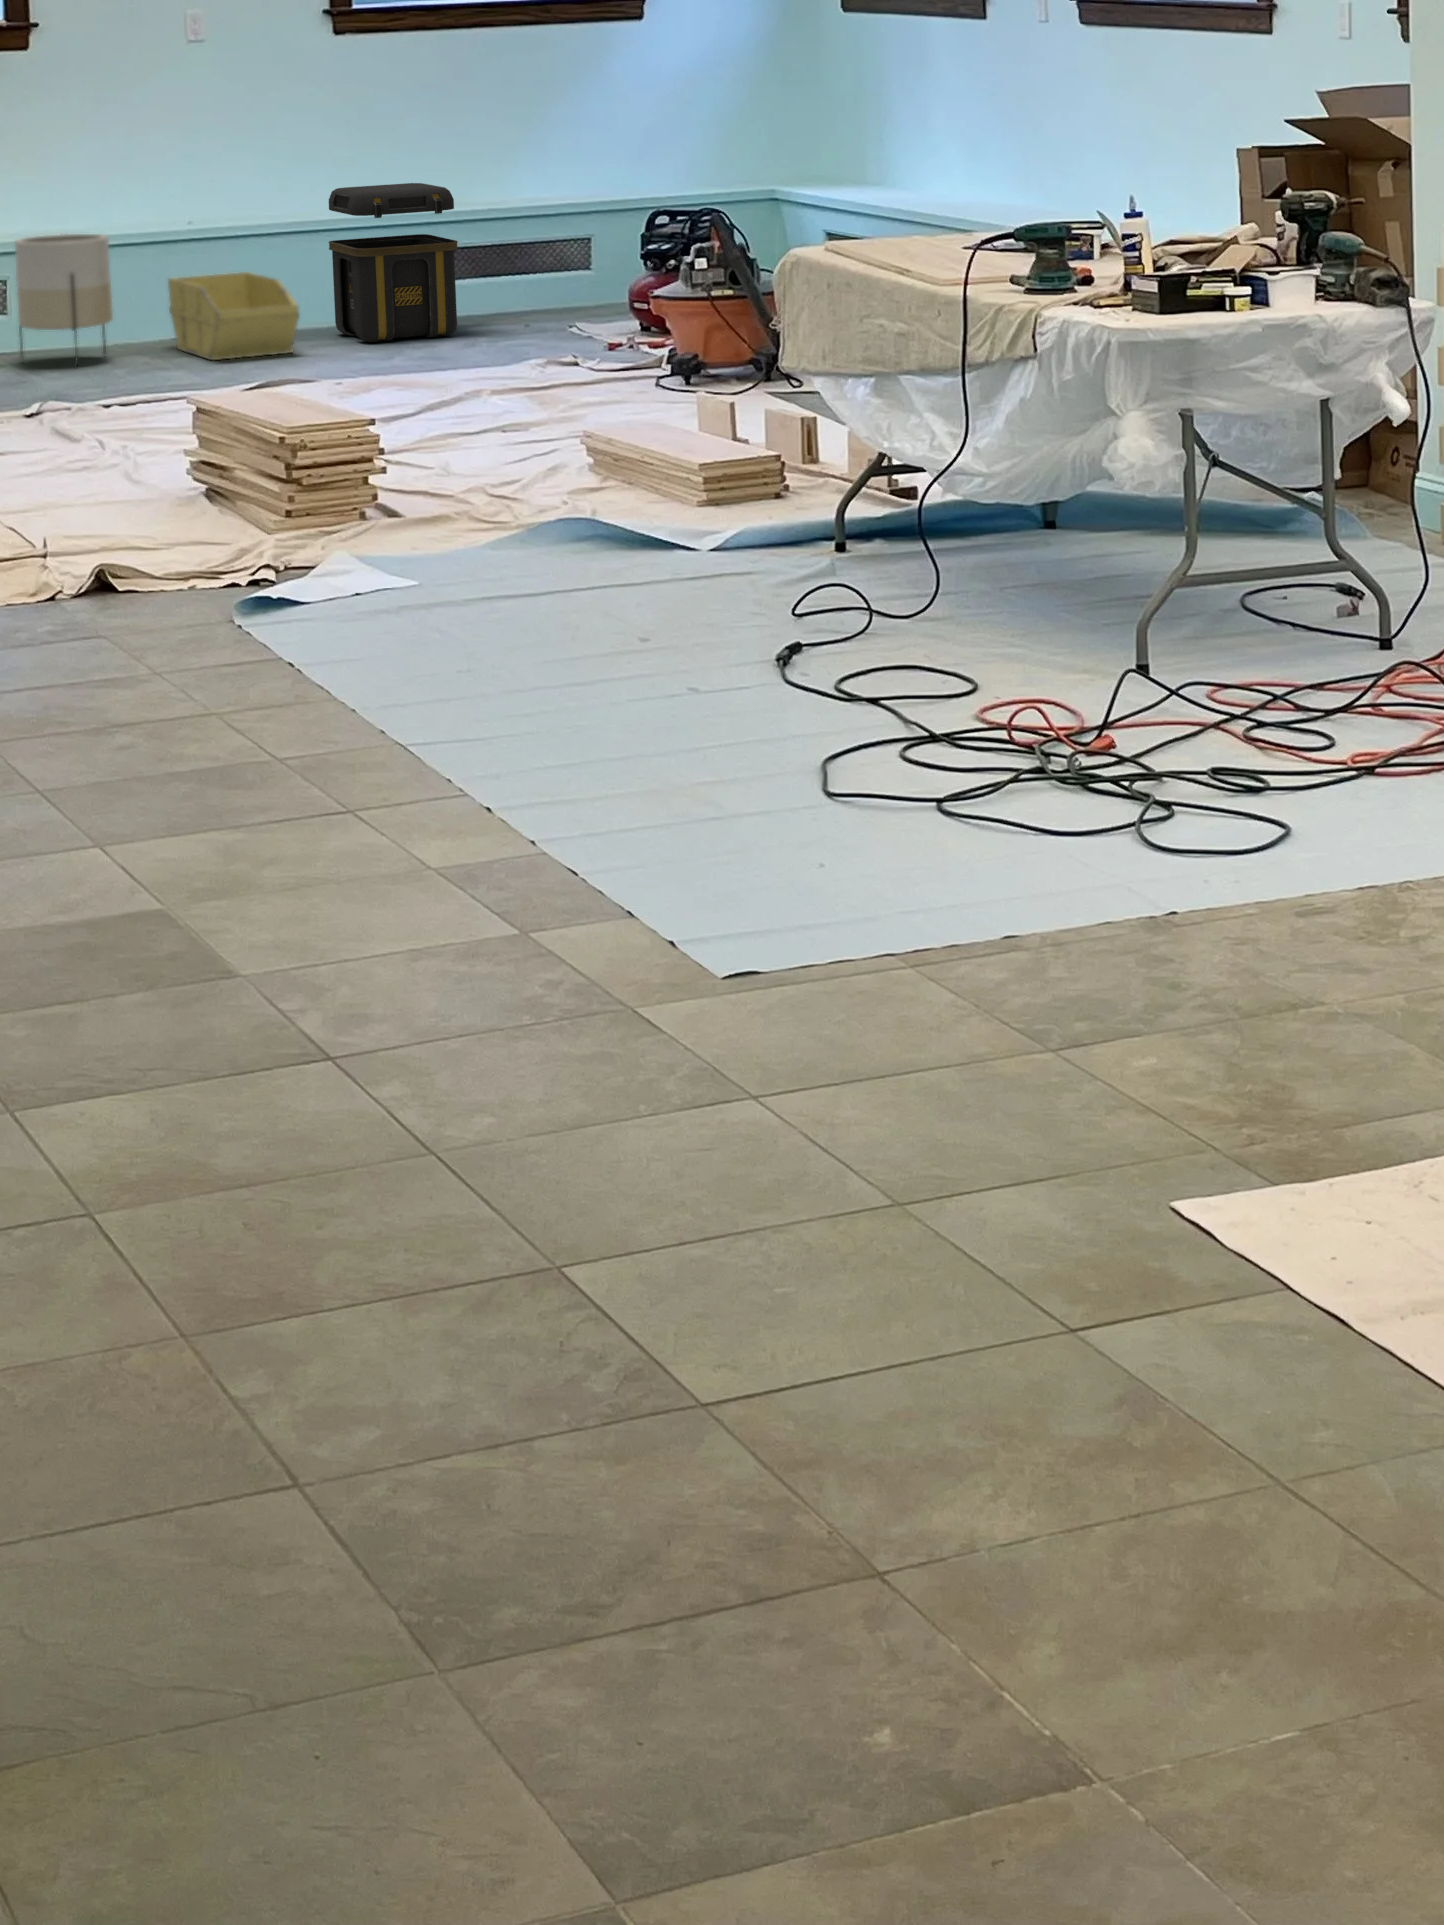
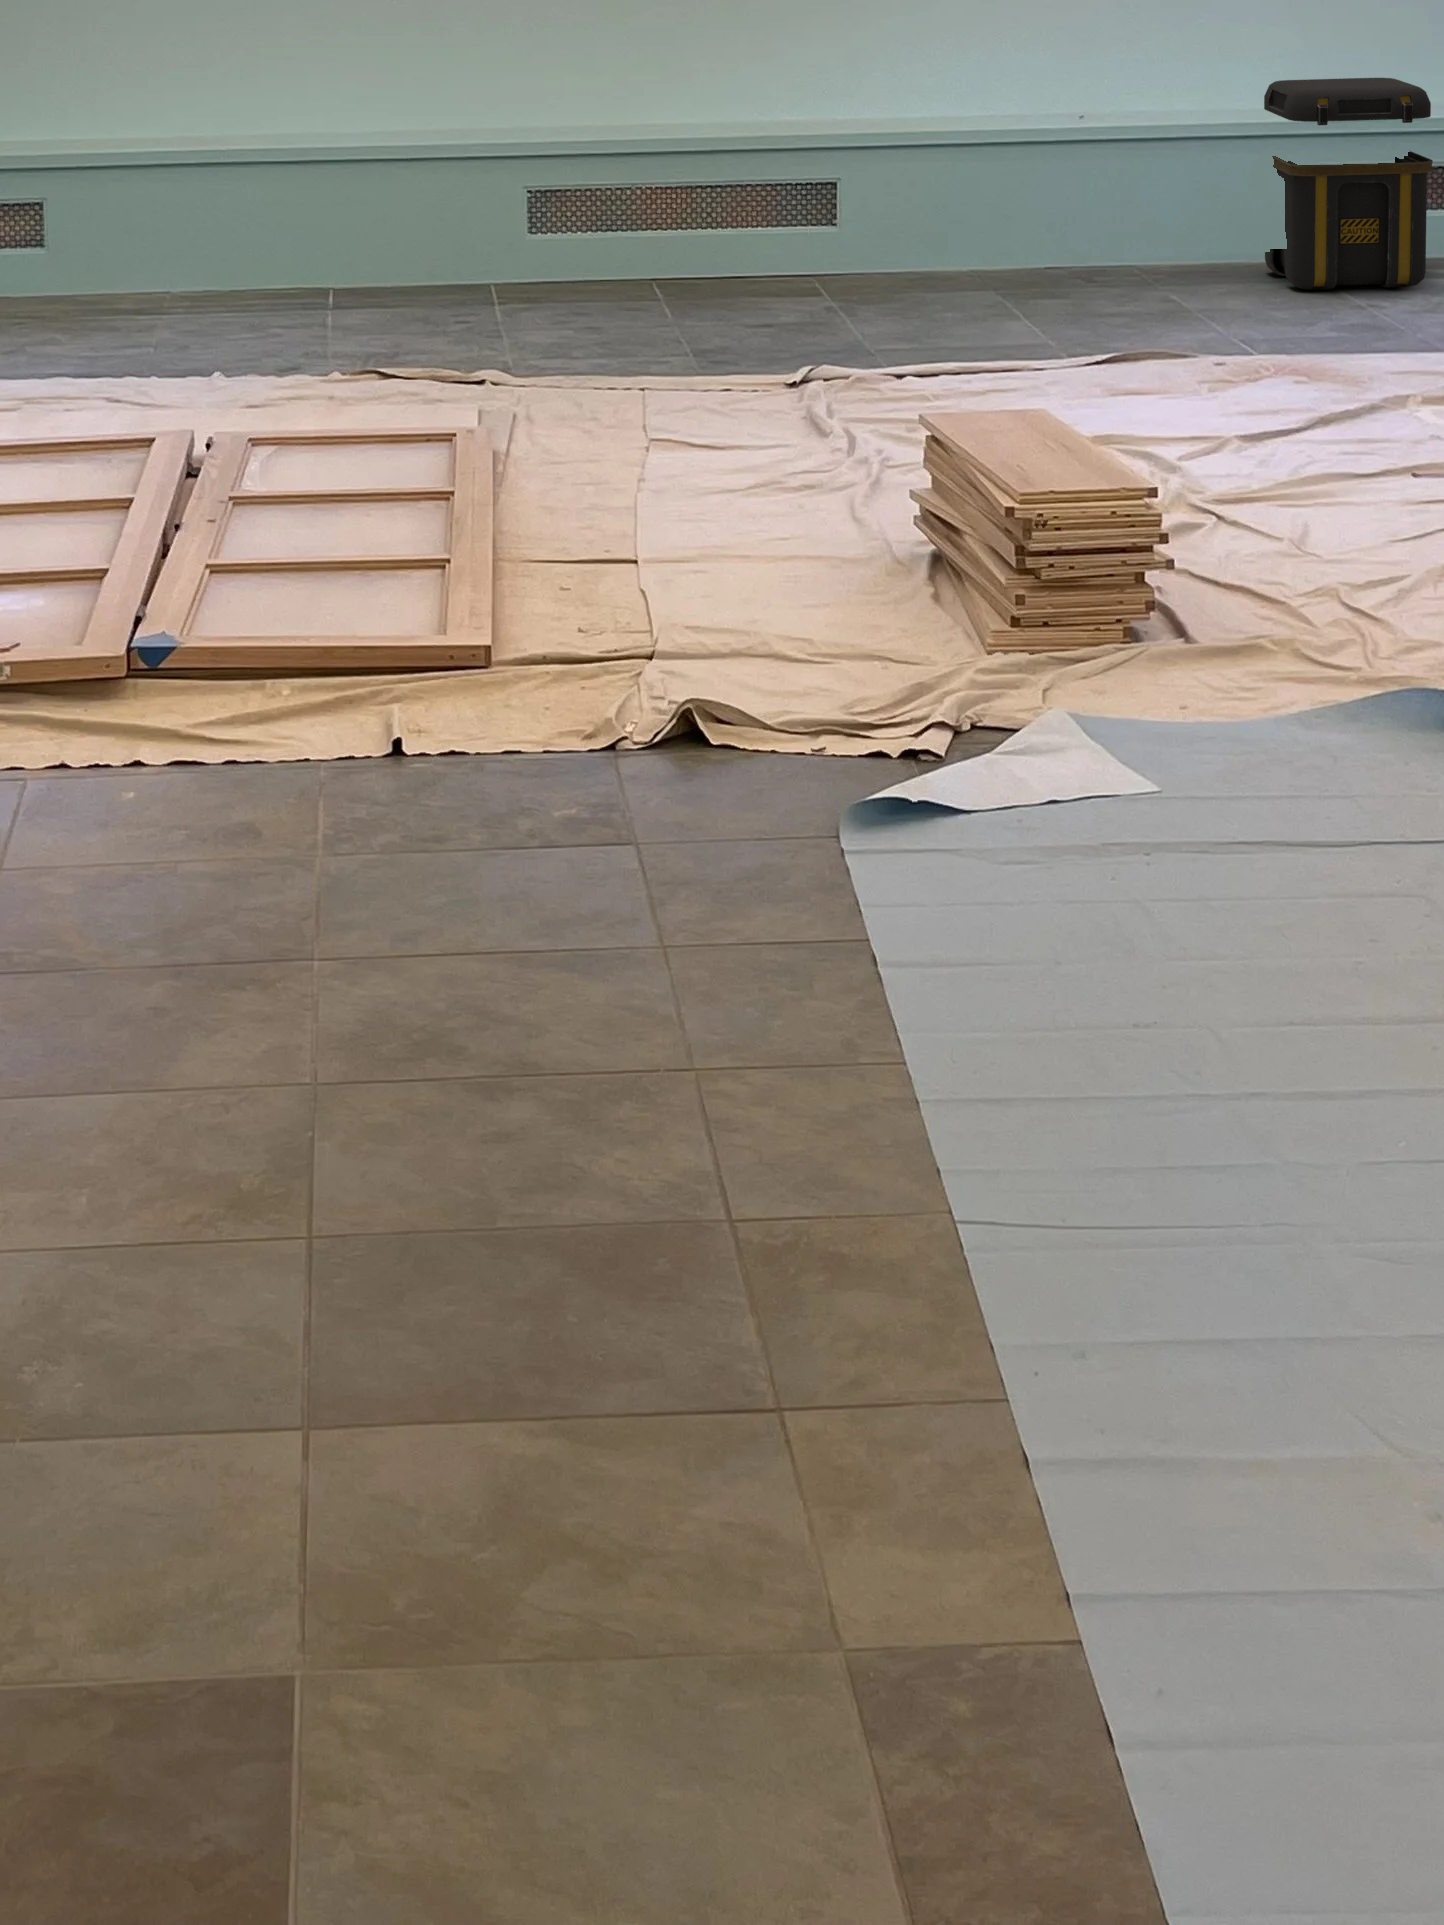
planter: present [15,234,113,361] -> none [846,126,966,301]
storage bin: present [168,272,300,360] -> none [1046,184,1204,303]

